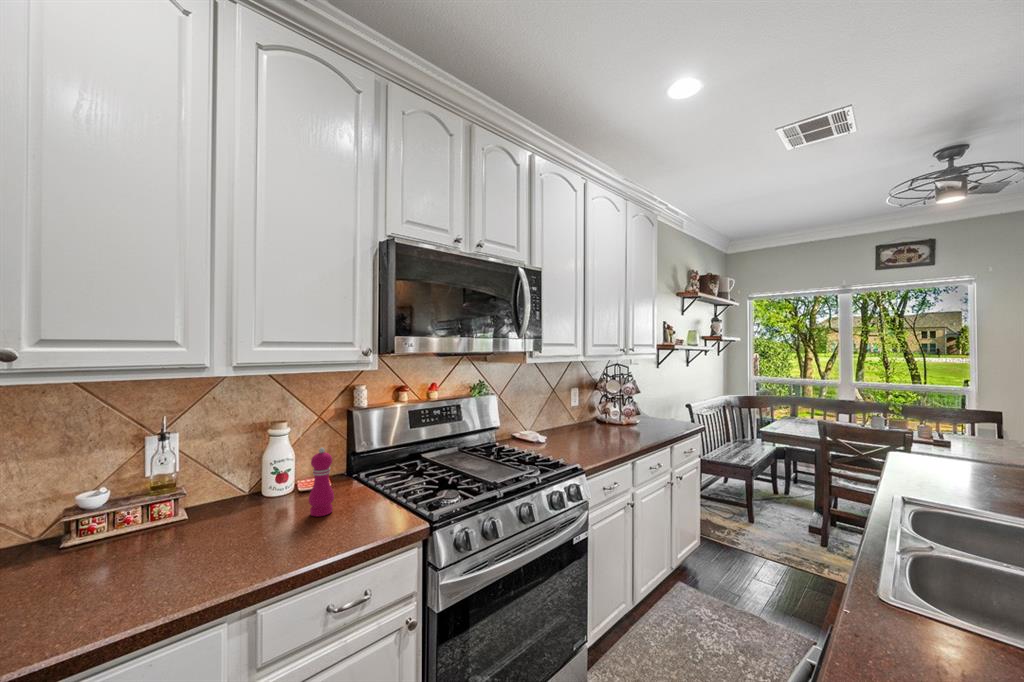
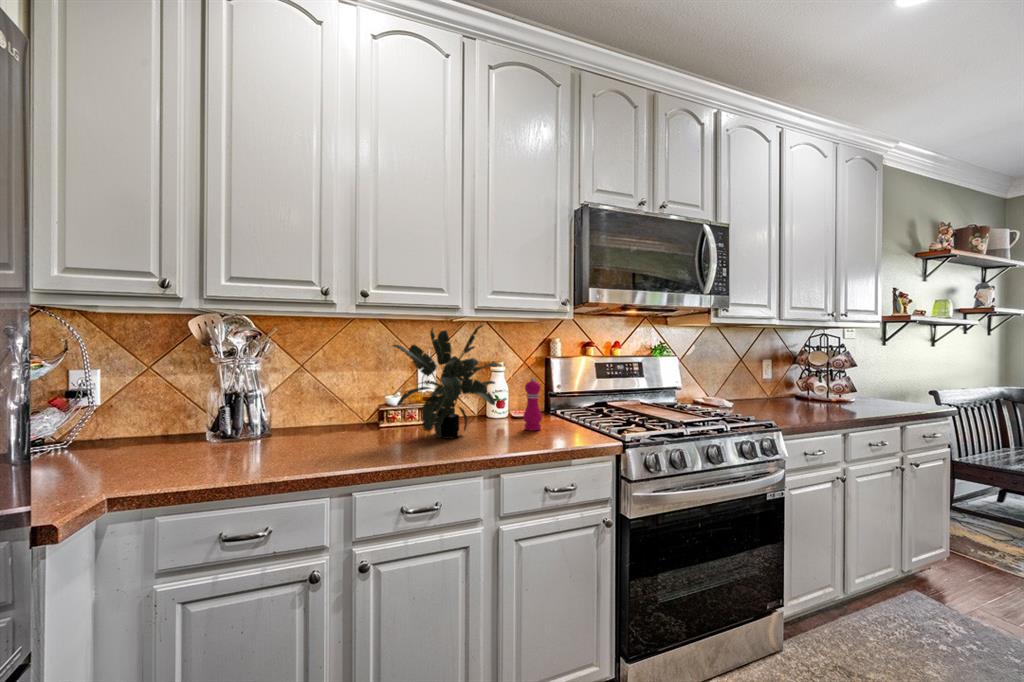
potted plant: none [81,391,272,561] -> present [393,325,502,439]

